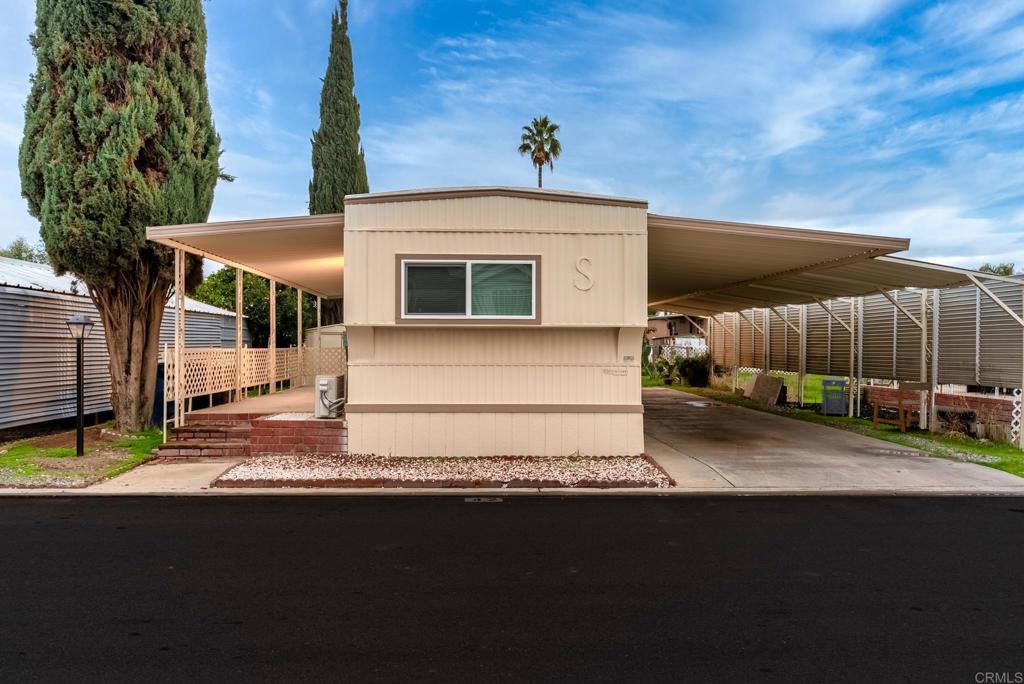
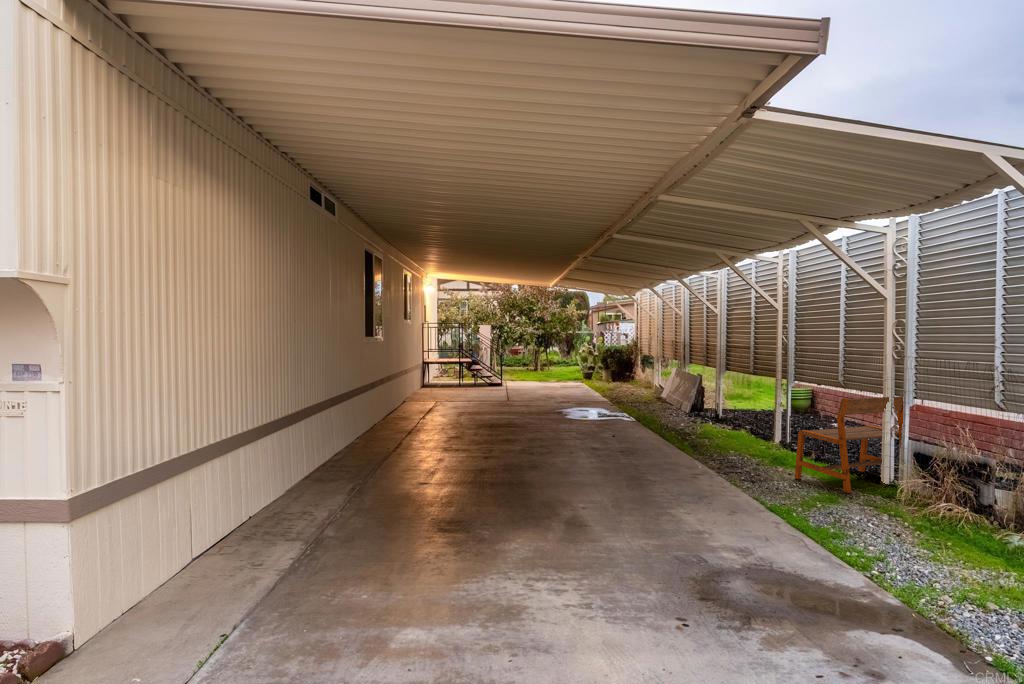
trash can: present [821,377,847,416] -> none [730,378,770,442]

